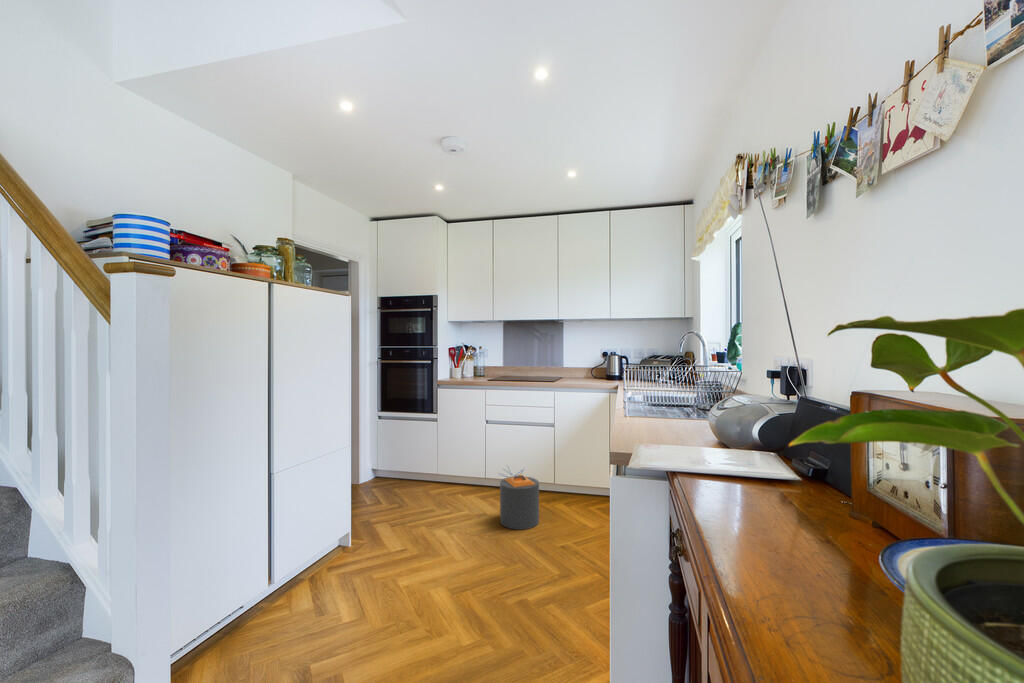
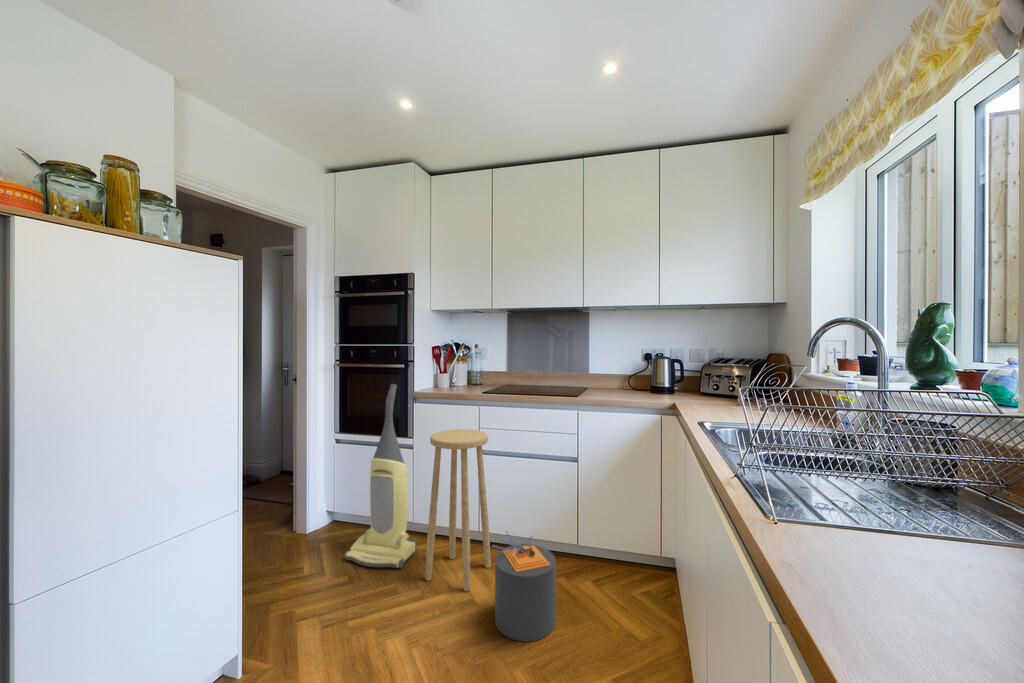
vacuum cleaner: none [391,374,441,501] -> present [344,384,417,568]
stool: none [451,405,495,510] -> present [425,429,491,592]

